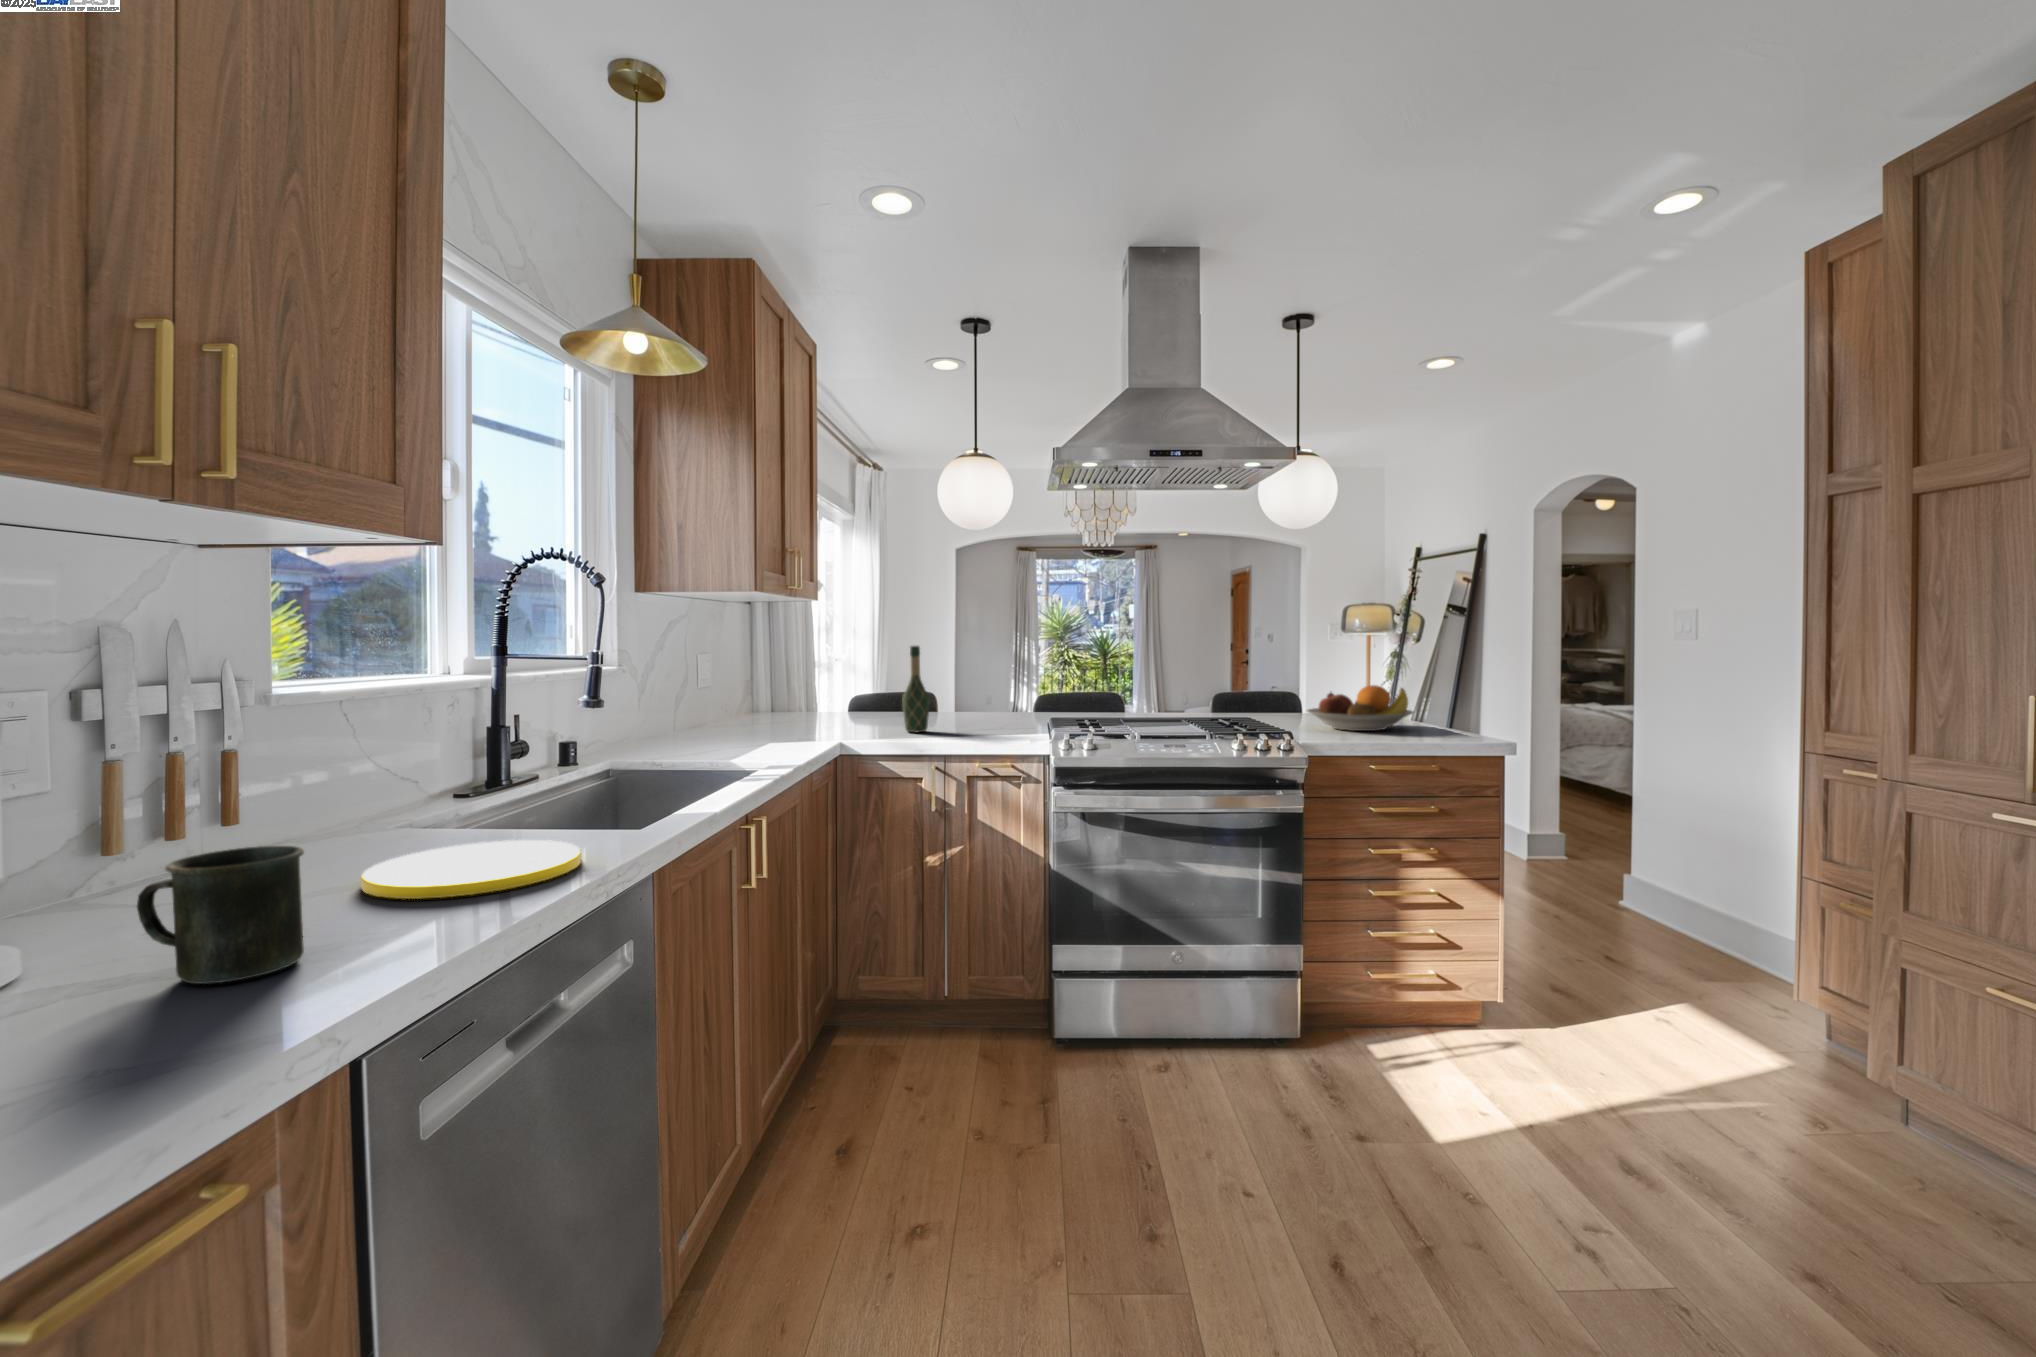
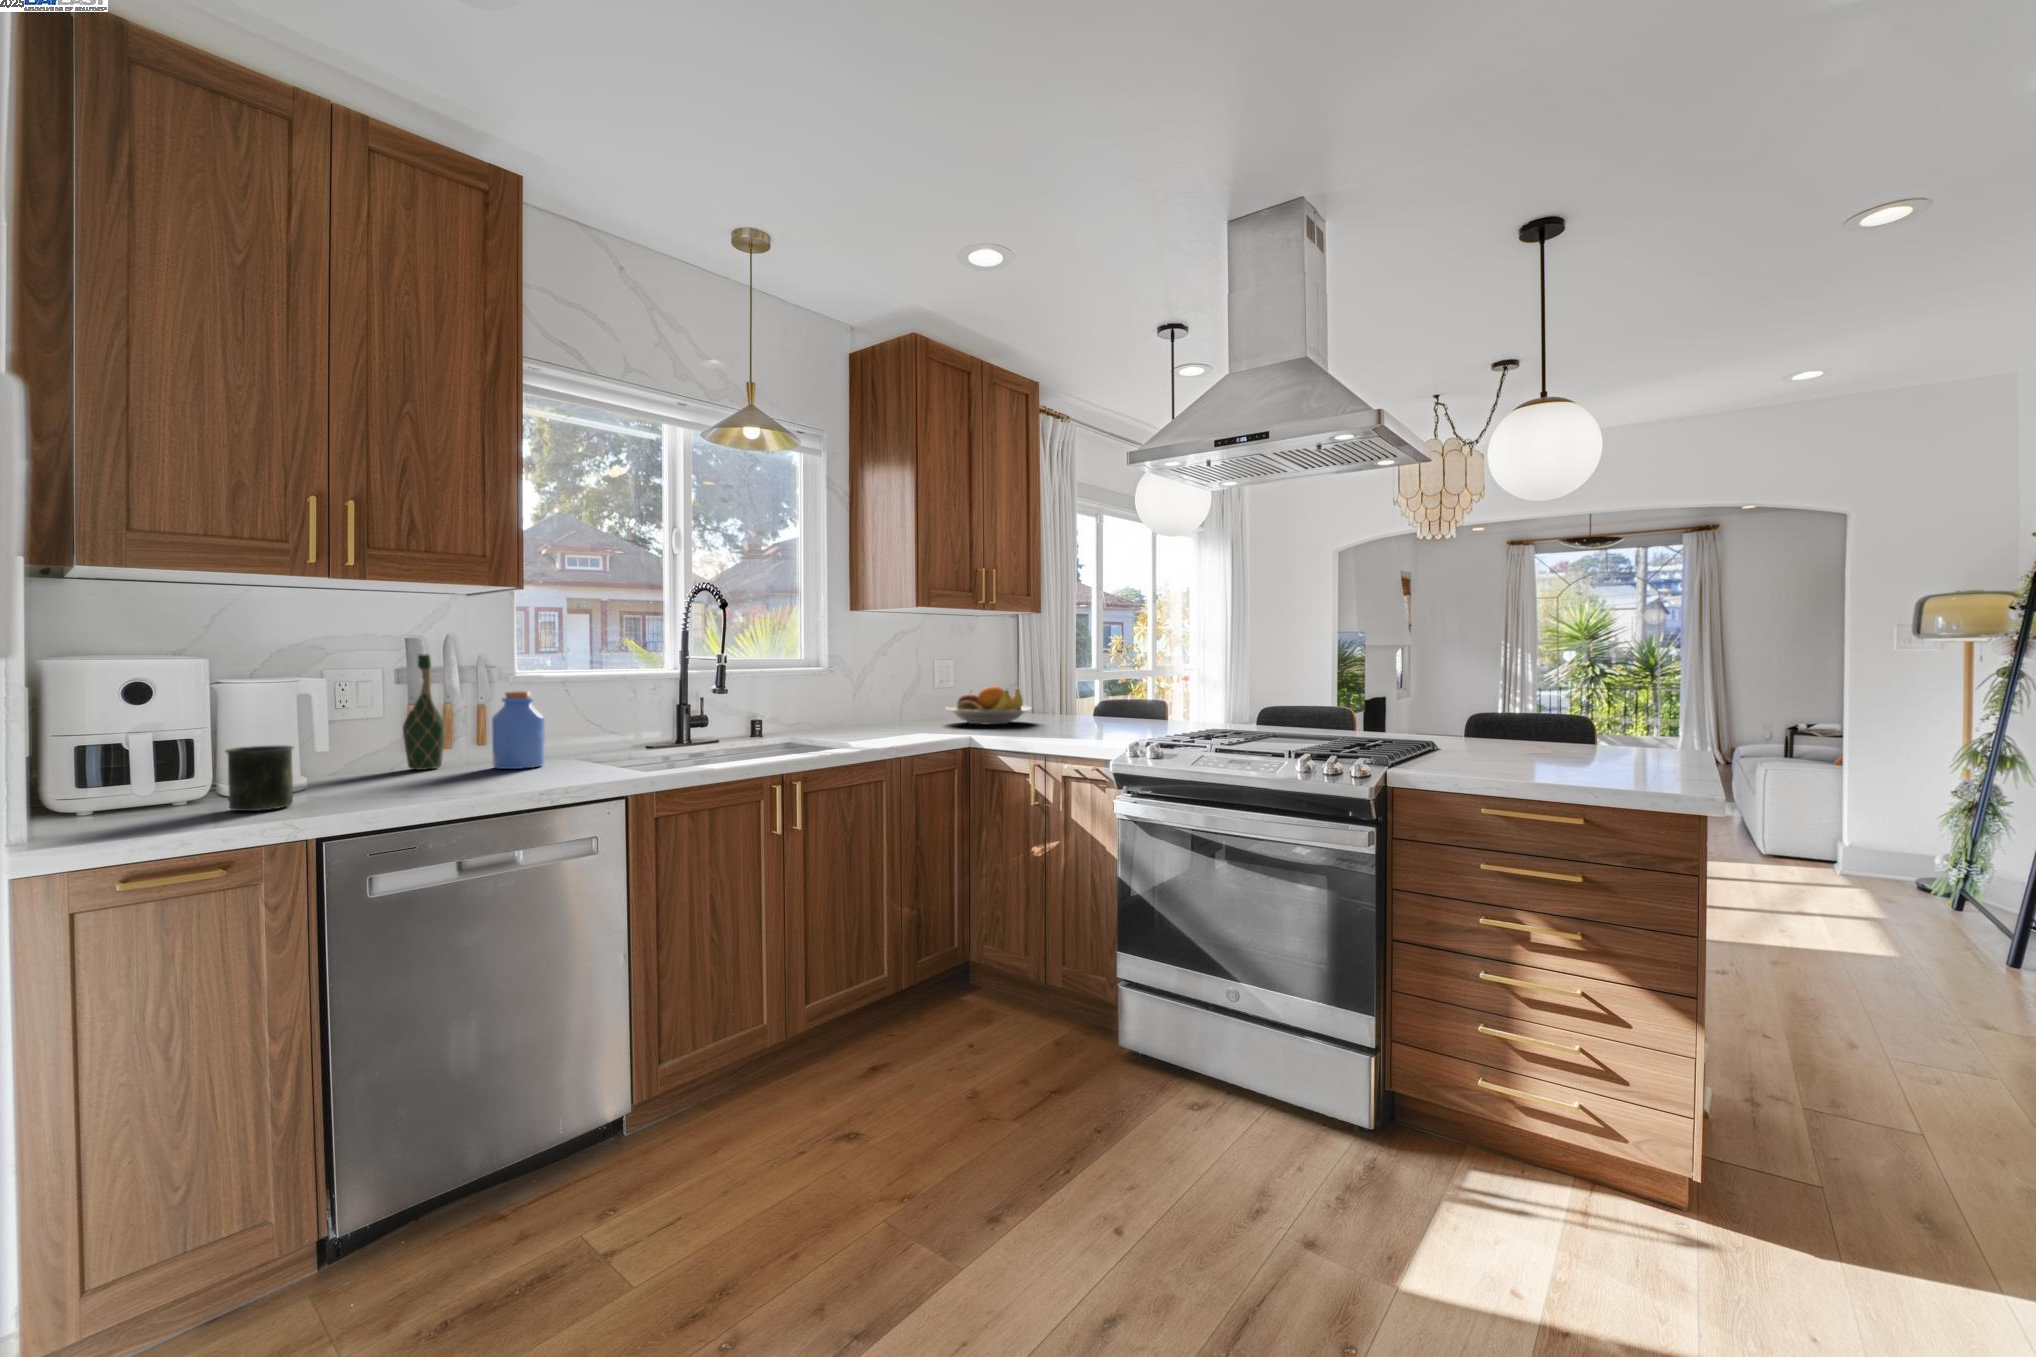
wine bottle: present [902,646,930,732] -> present [403,654,446,770]
fruit bowl: present [1307,685,1414,731] -> present [946,686,1031,725]
jar: none [368,723,457,846] -> present [492,691,545,769]
plate: present [360,840,581,899] -> none [399,770,538,794]

